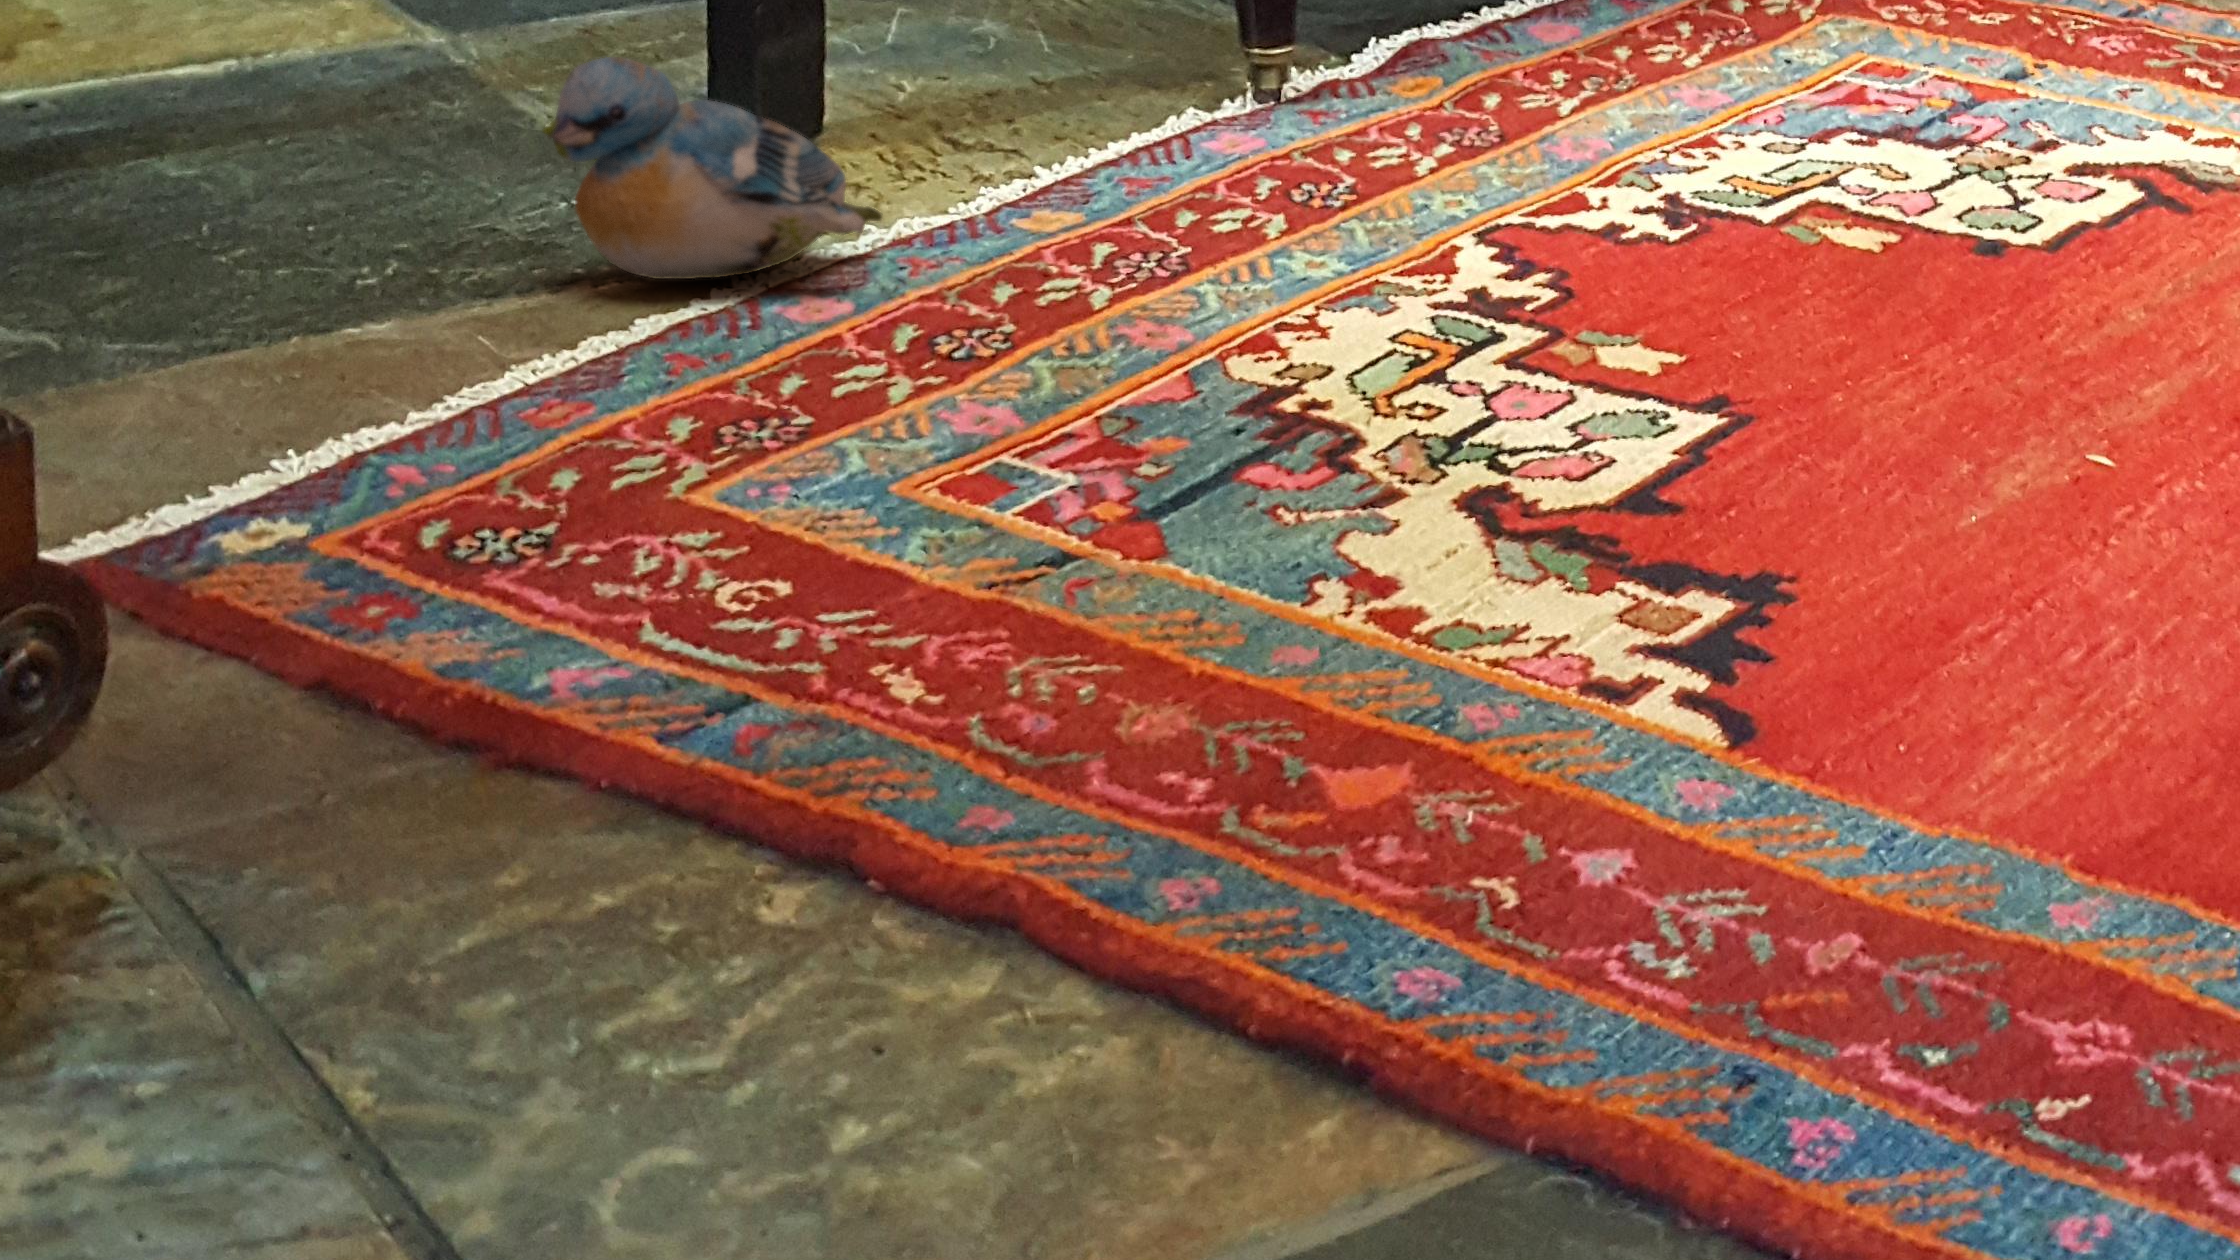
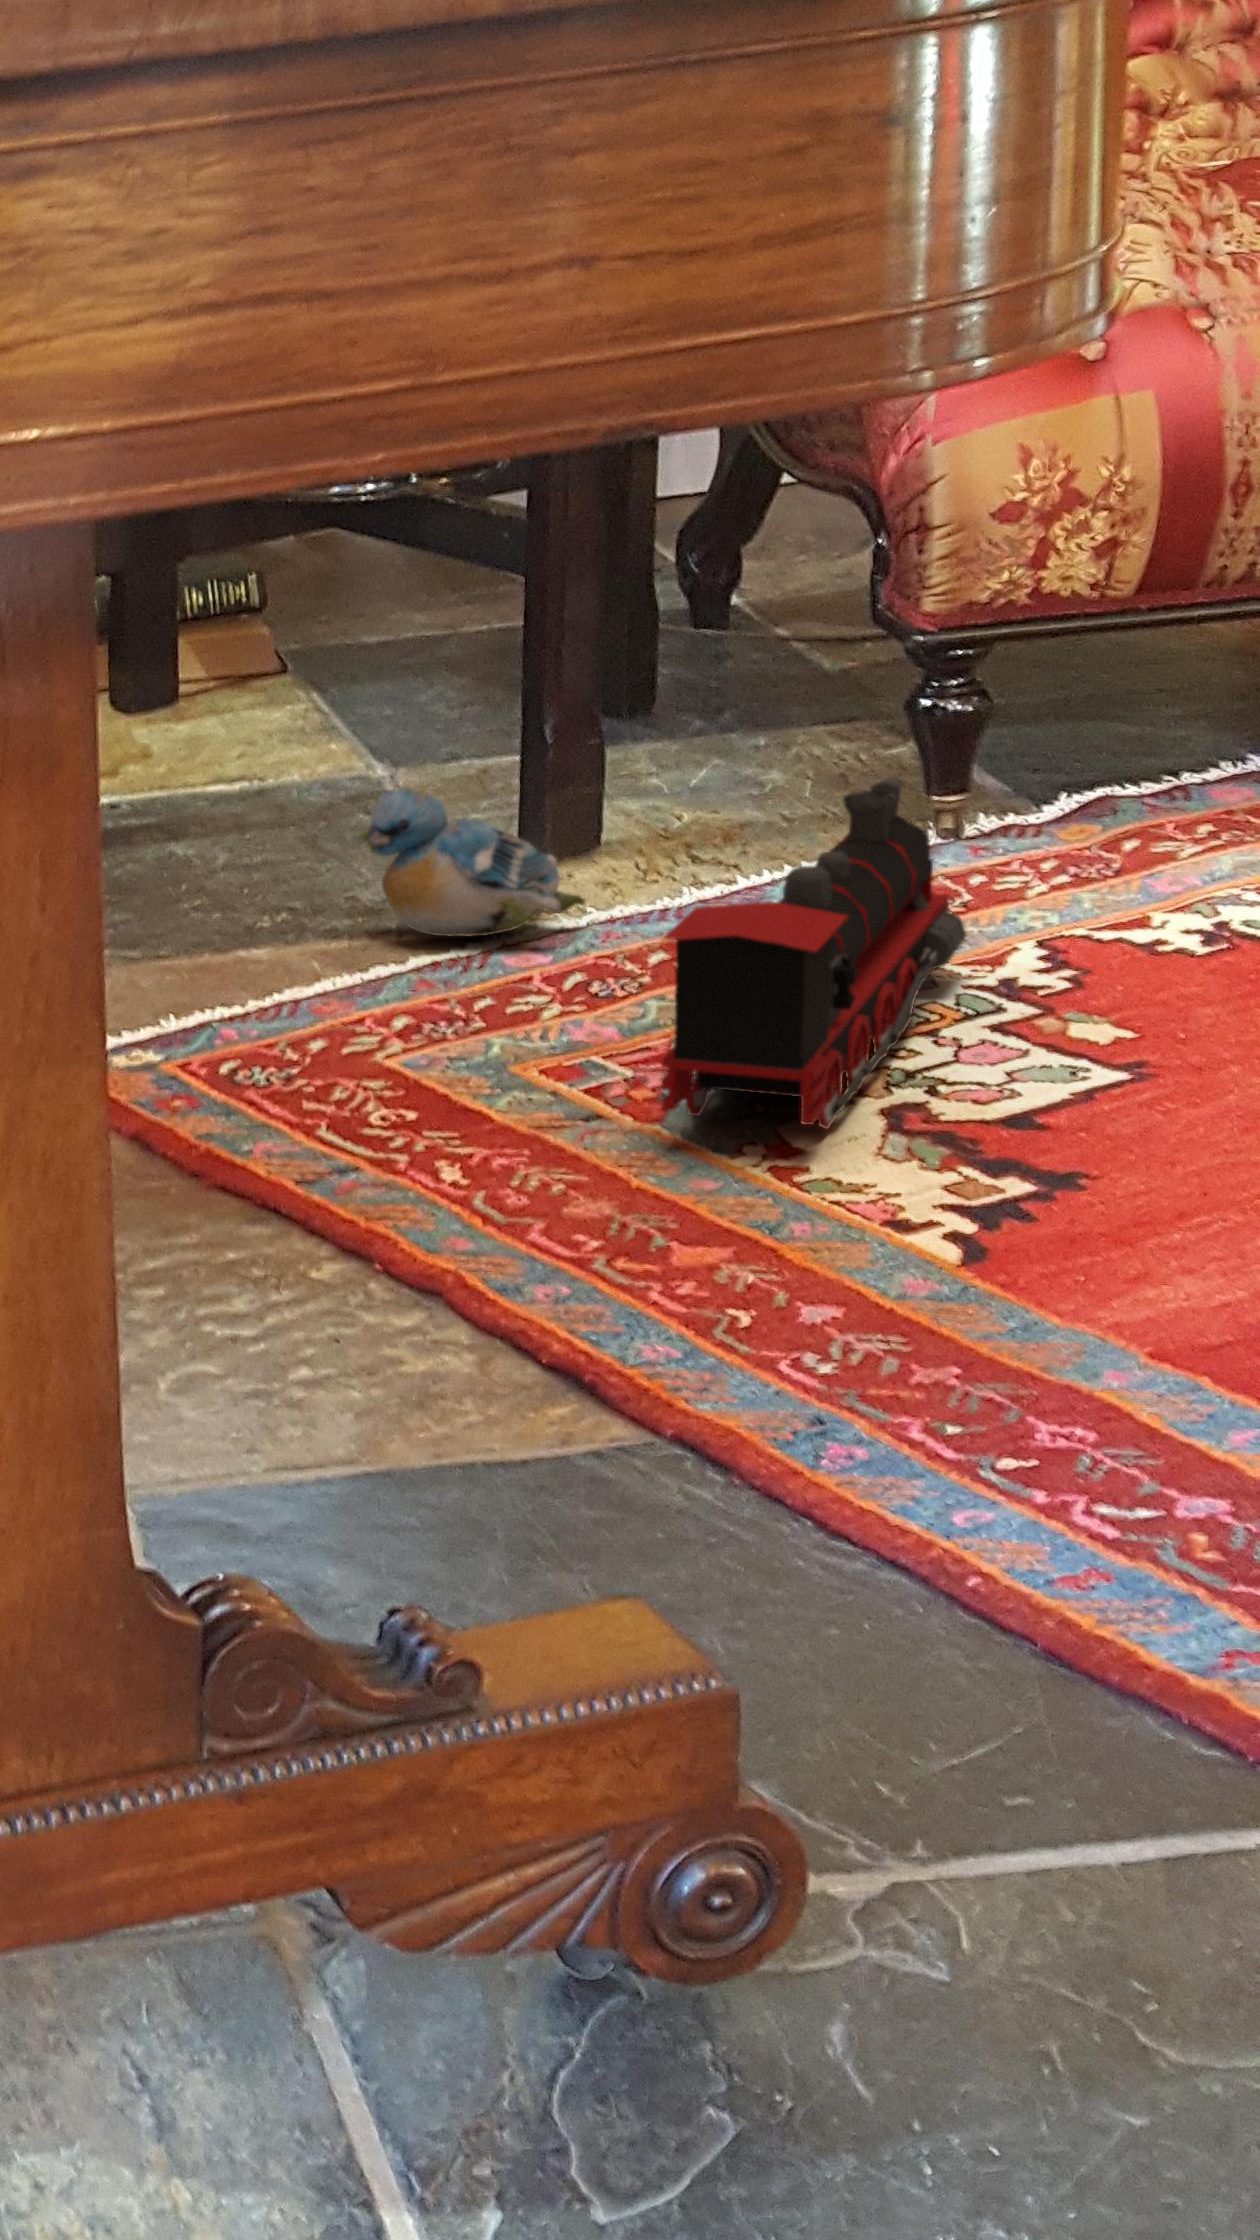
toy train: none [1207,27,1447,547] -> present [662,778,966,1129]

